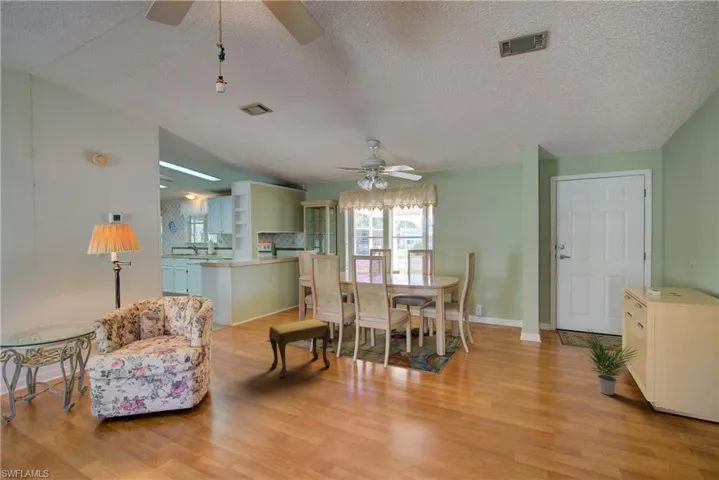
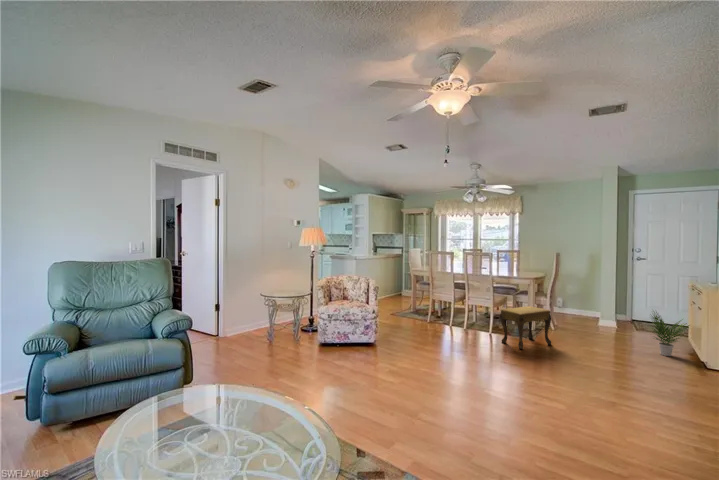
footstool: present [269,319,330,378] -> present [500,306,551,349]

